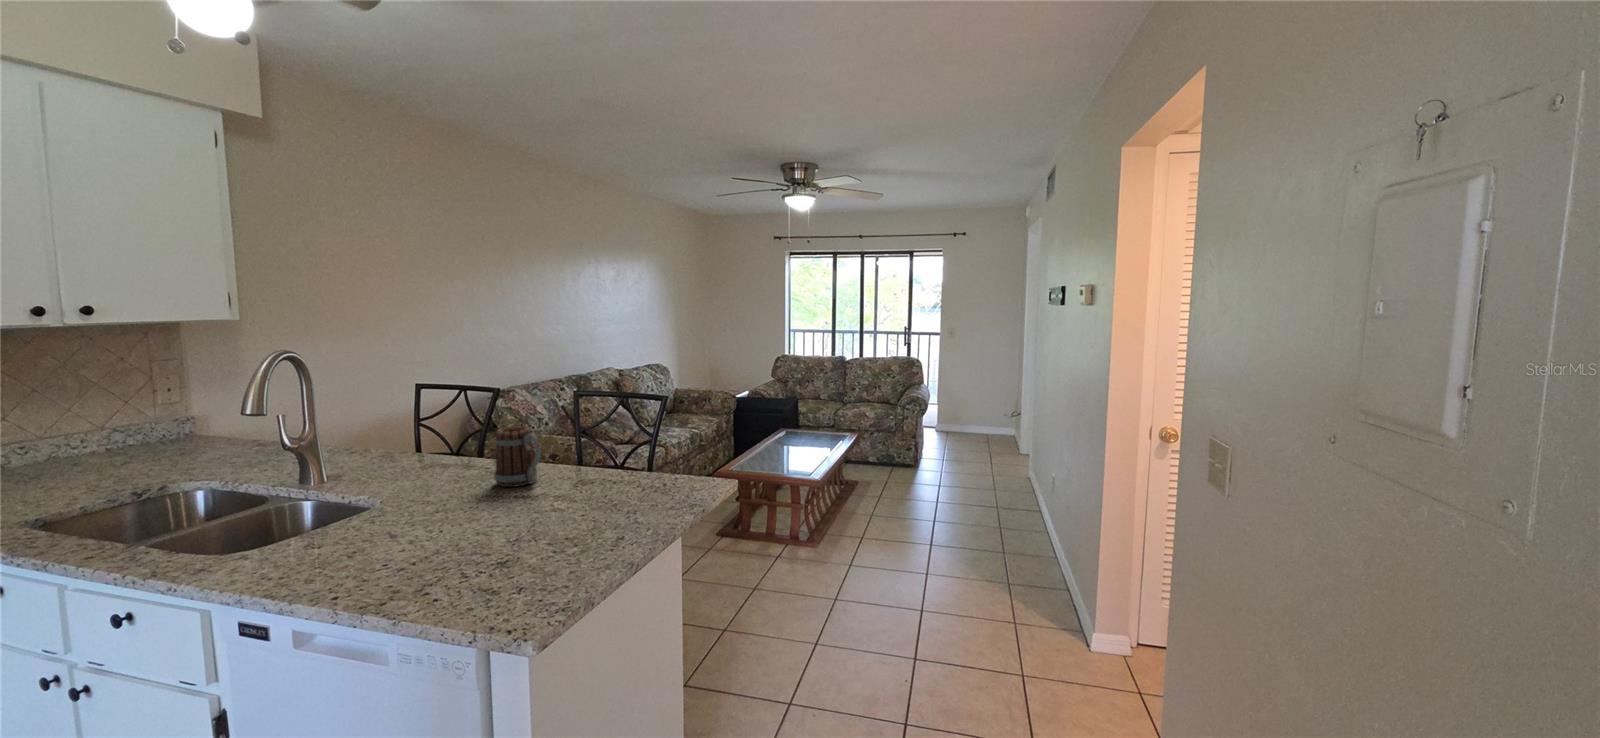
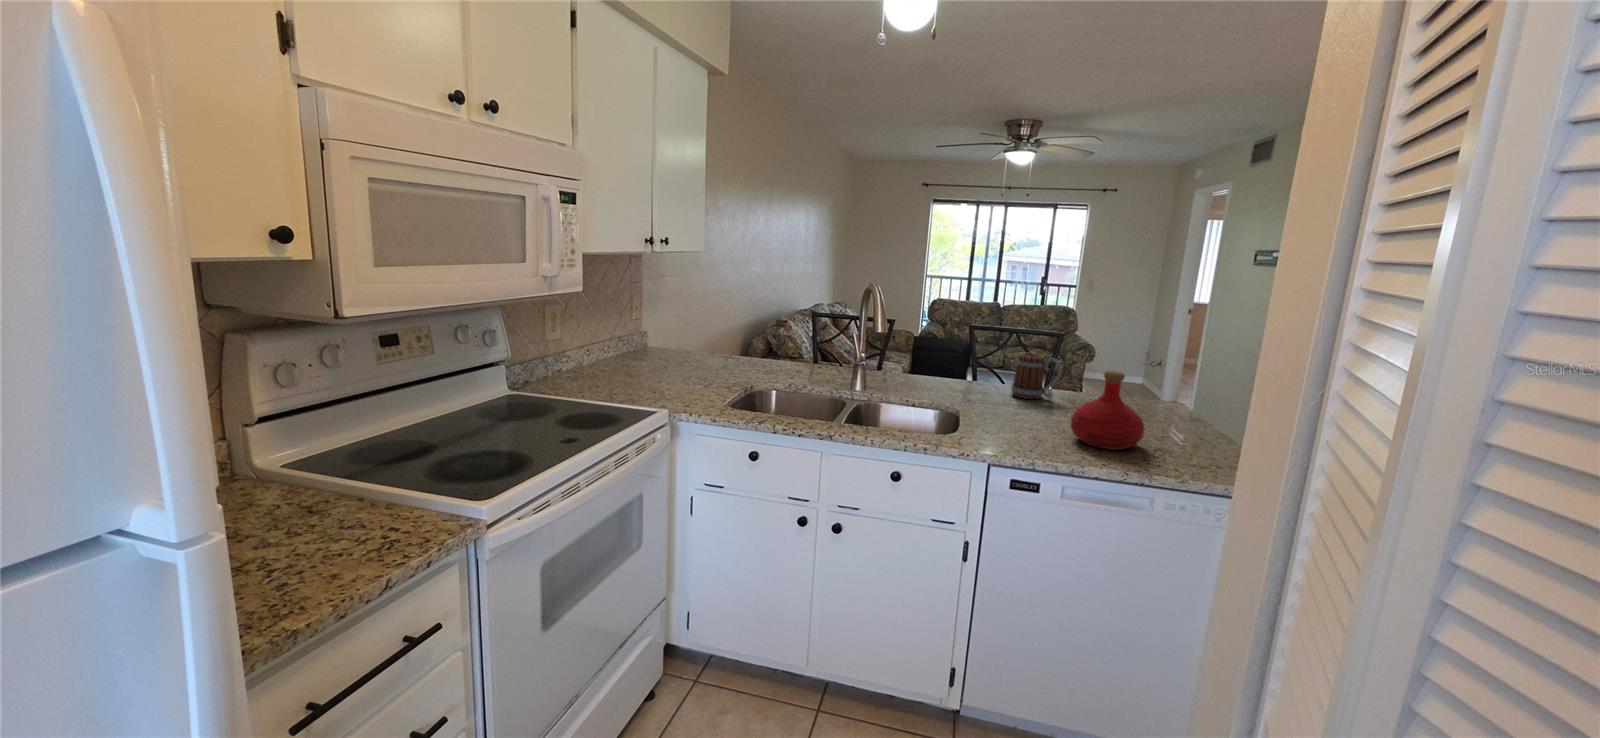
bottle: none [374,455,481,568] -> present [1070,371,1144,450]

